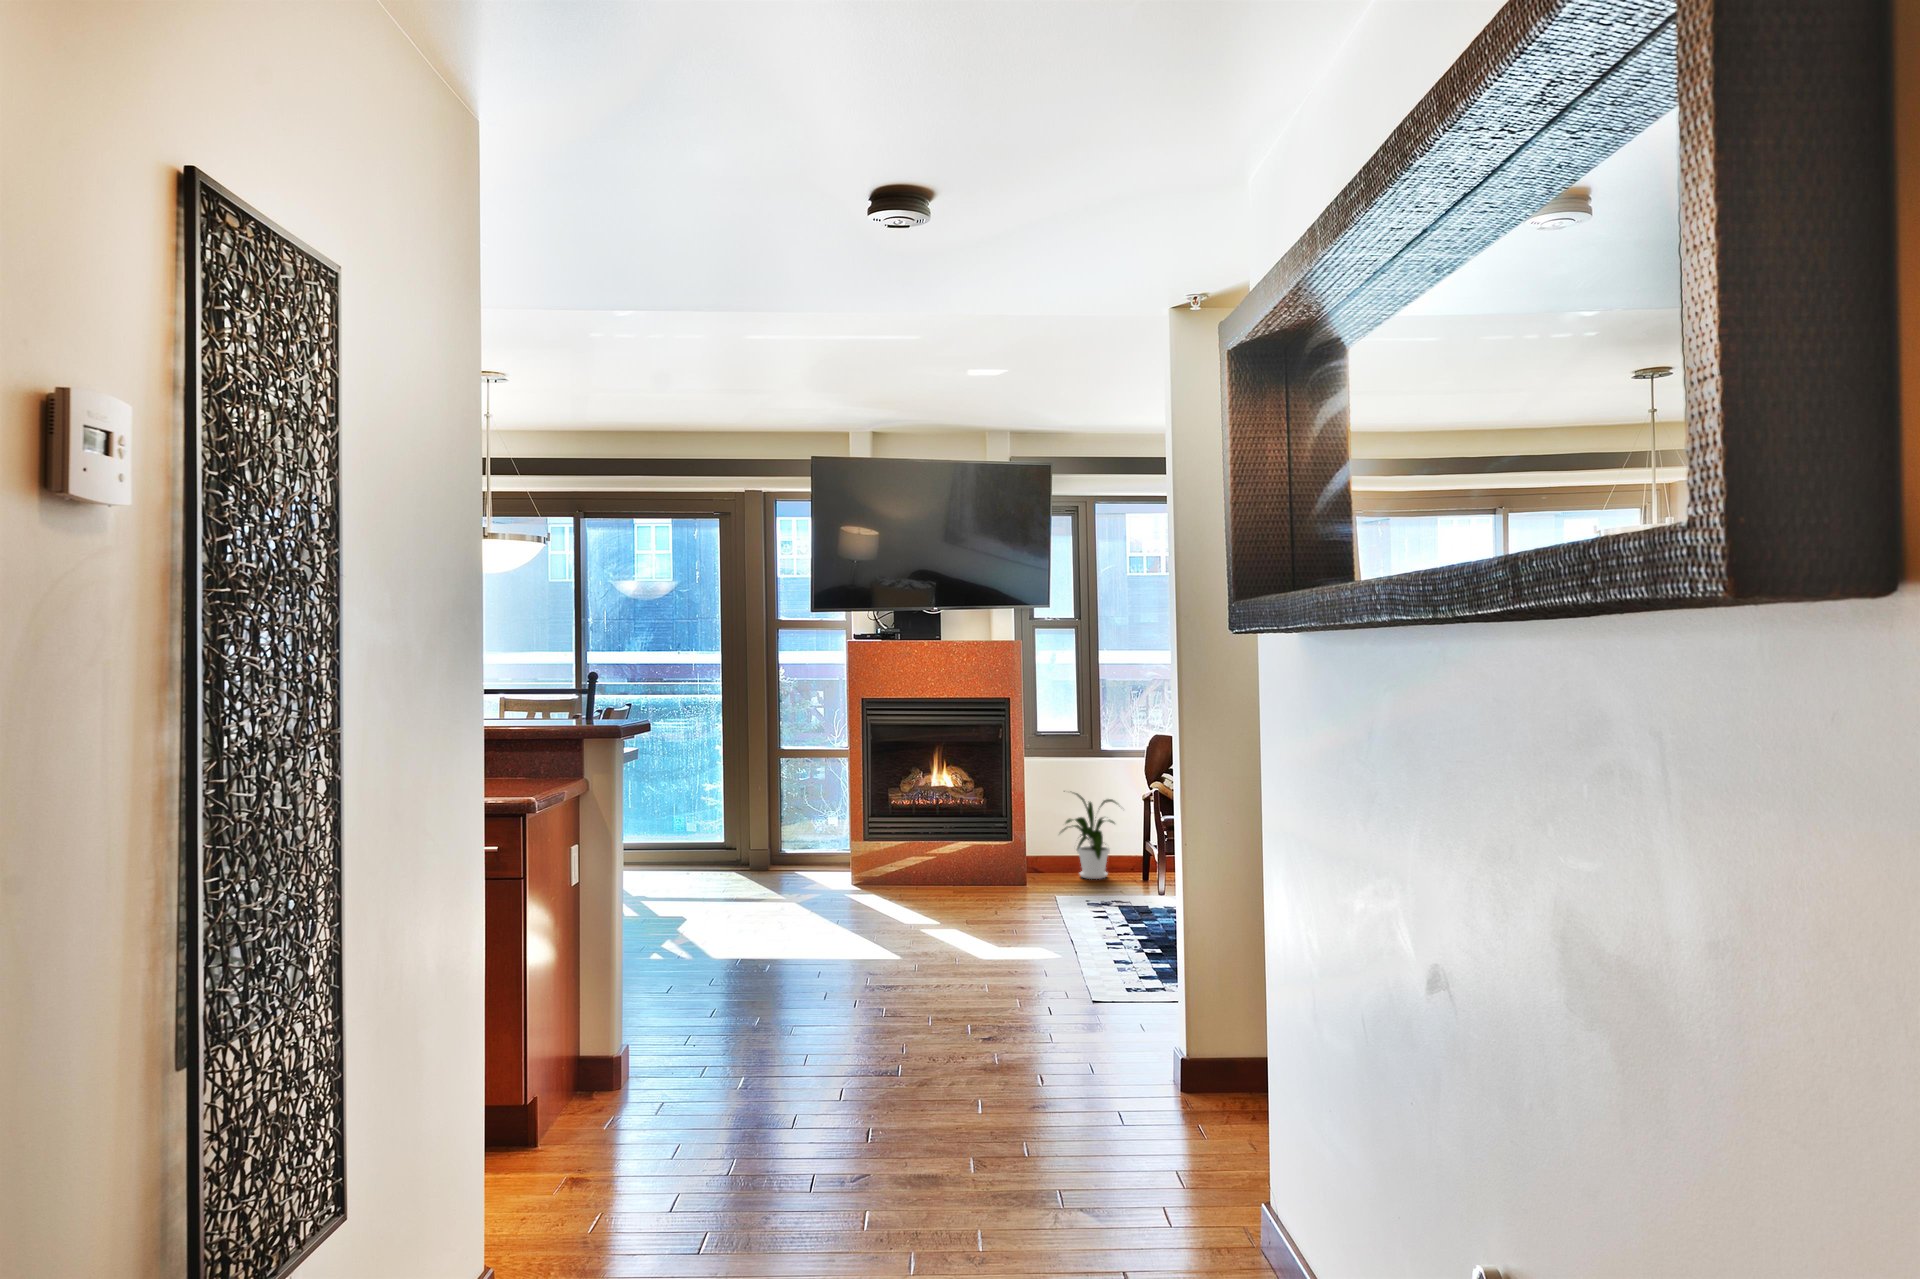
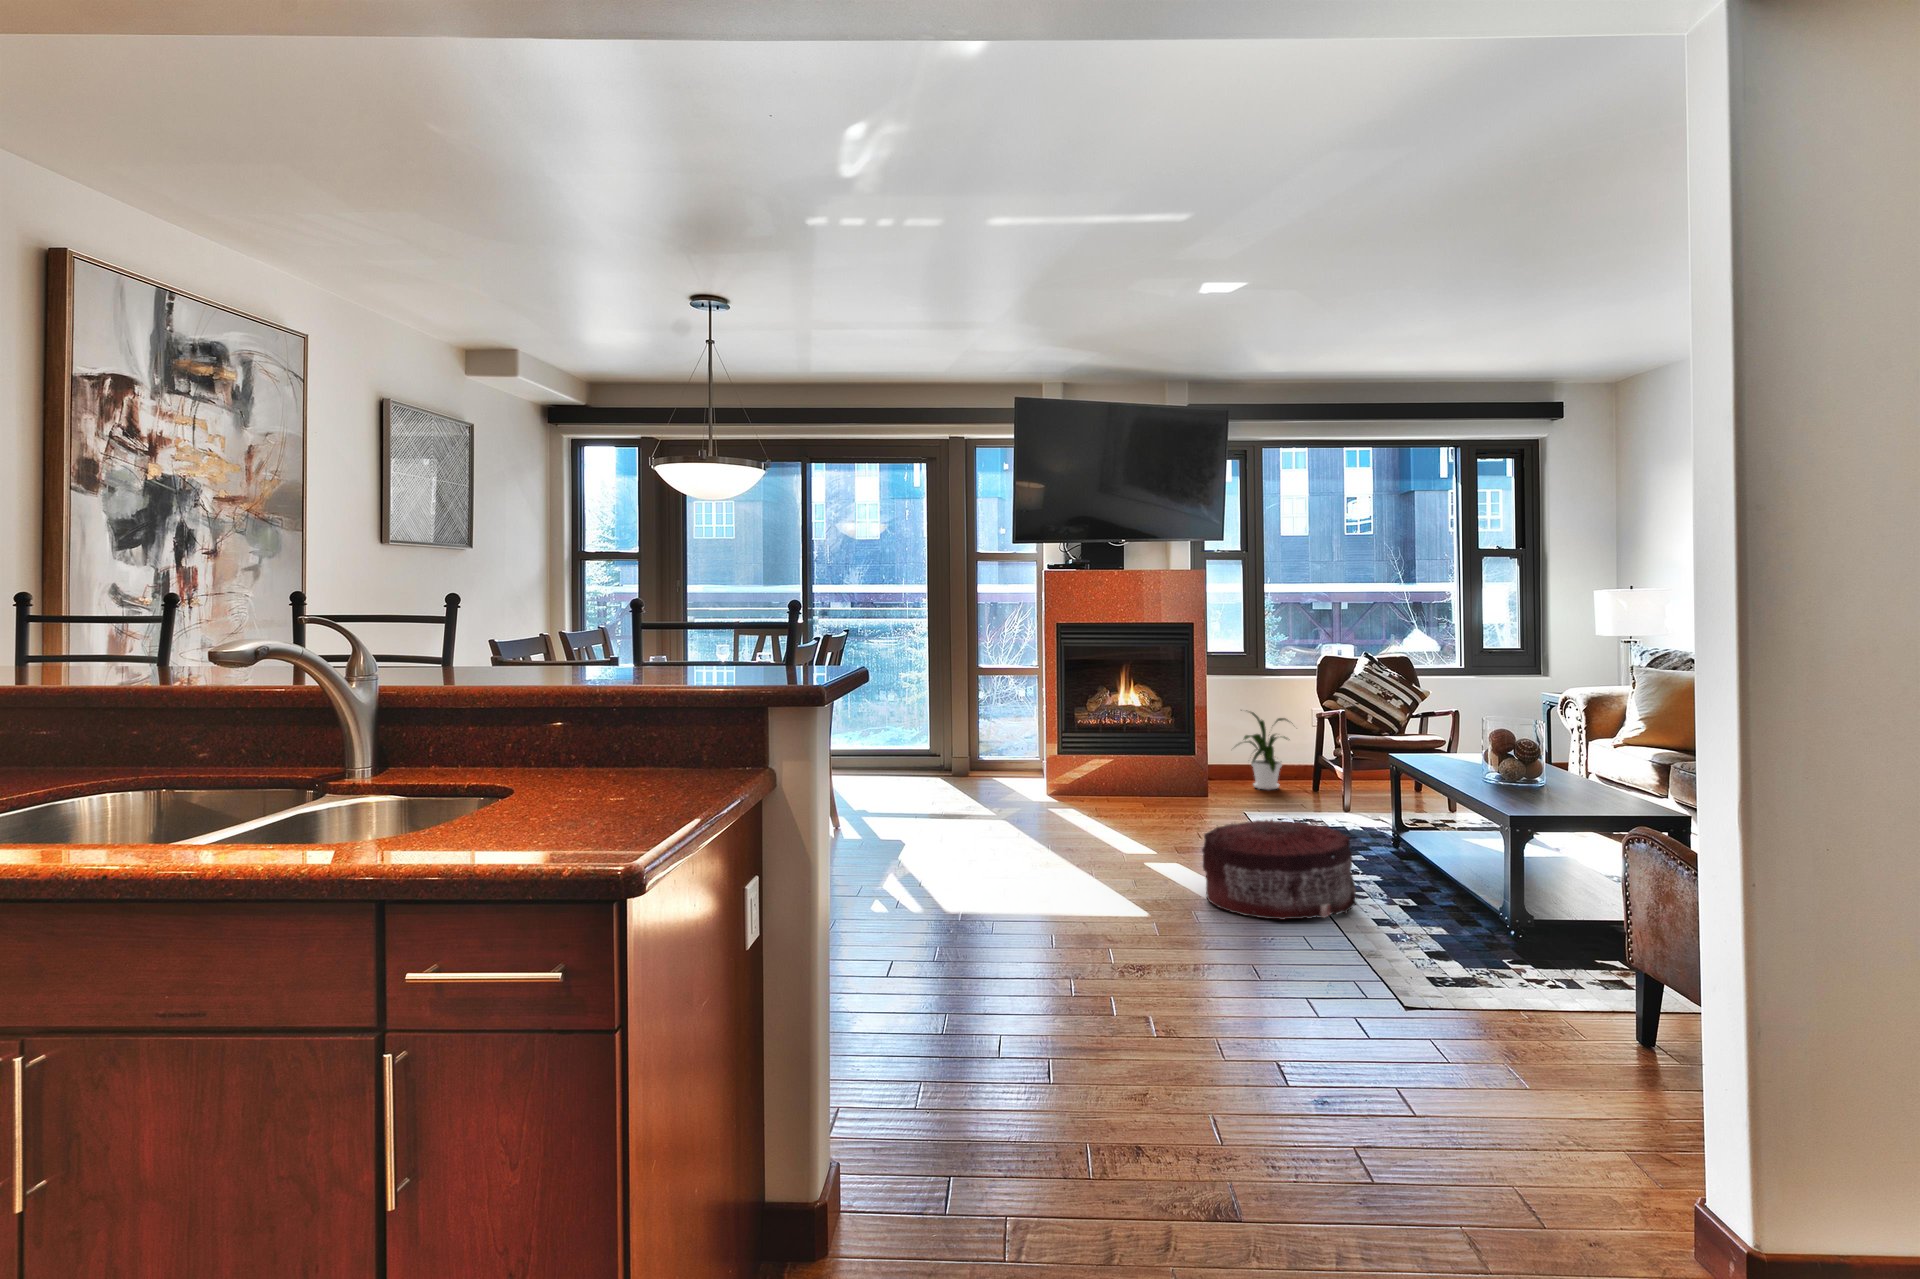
pouf: none [960,912,1122,1025] -> present [1202,820,1358,920]

